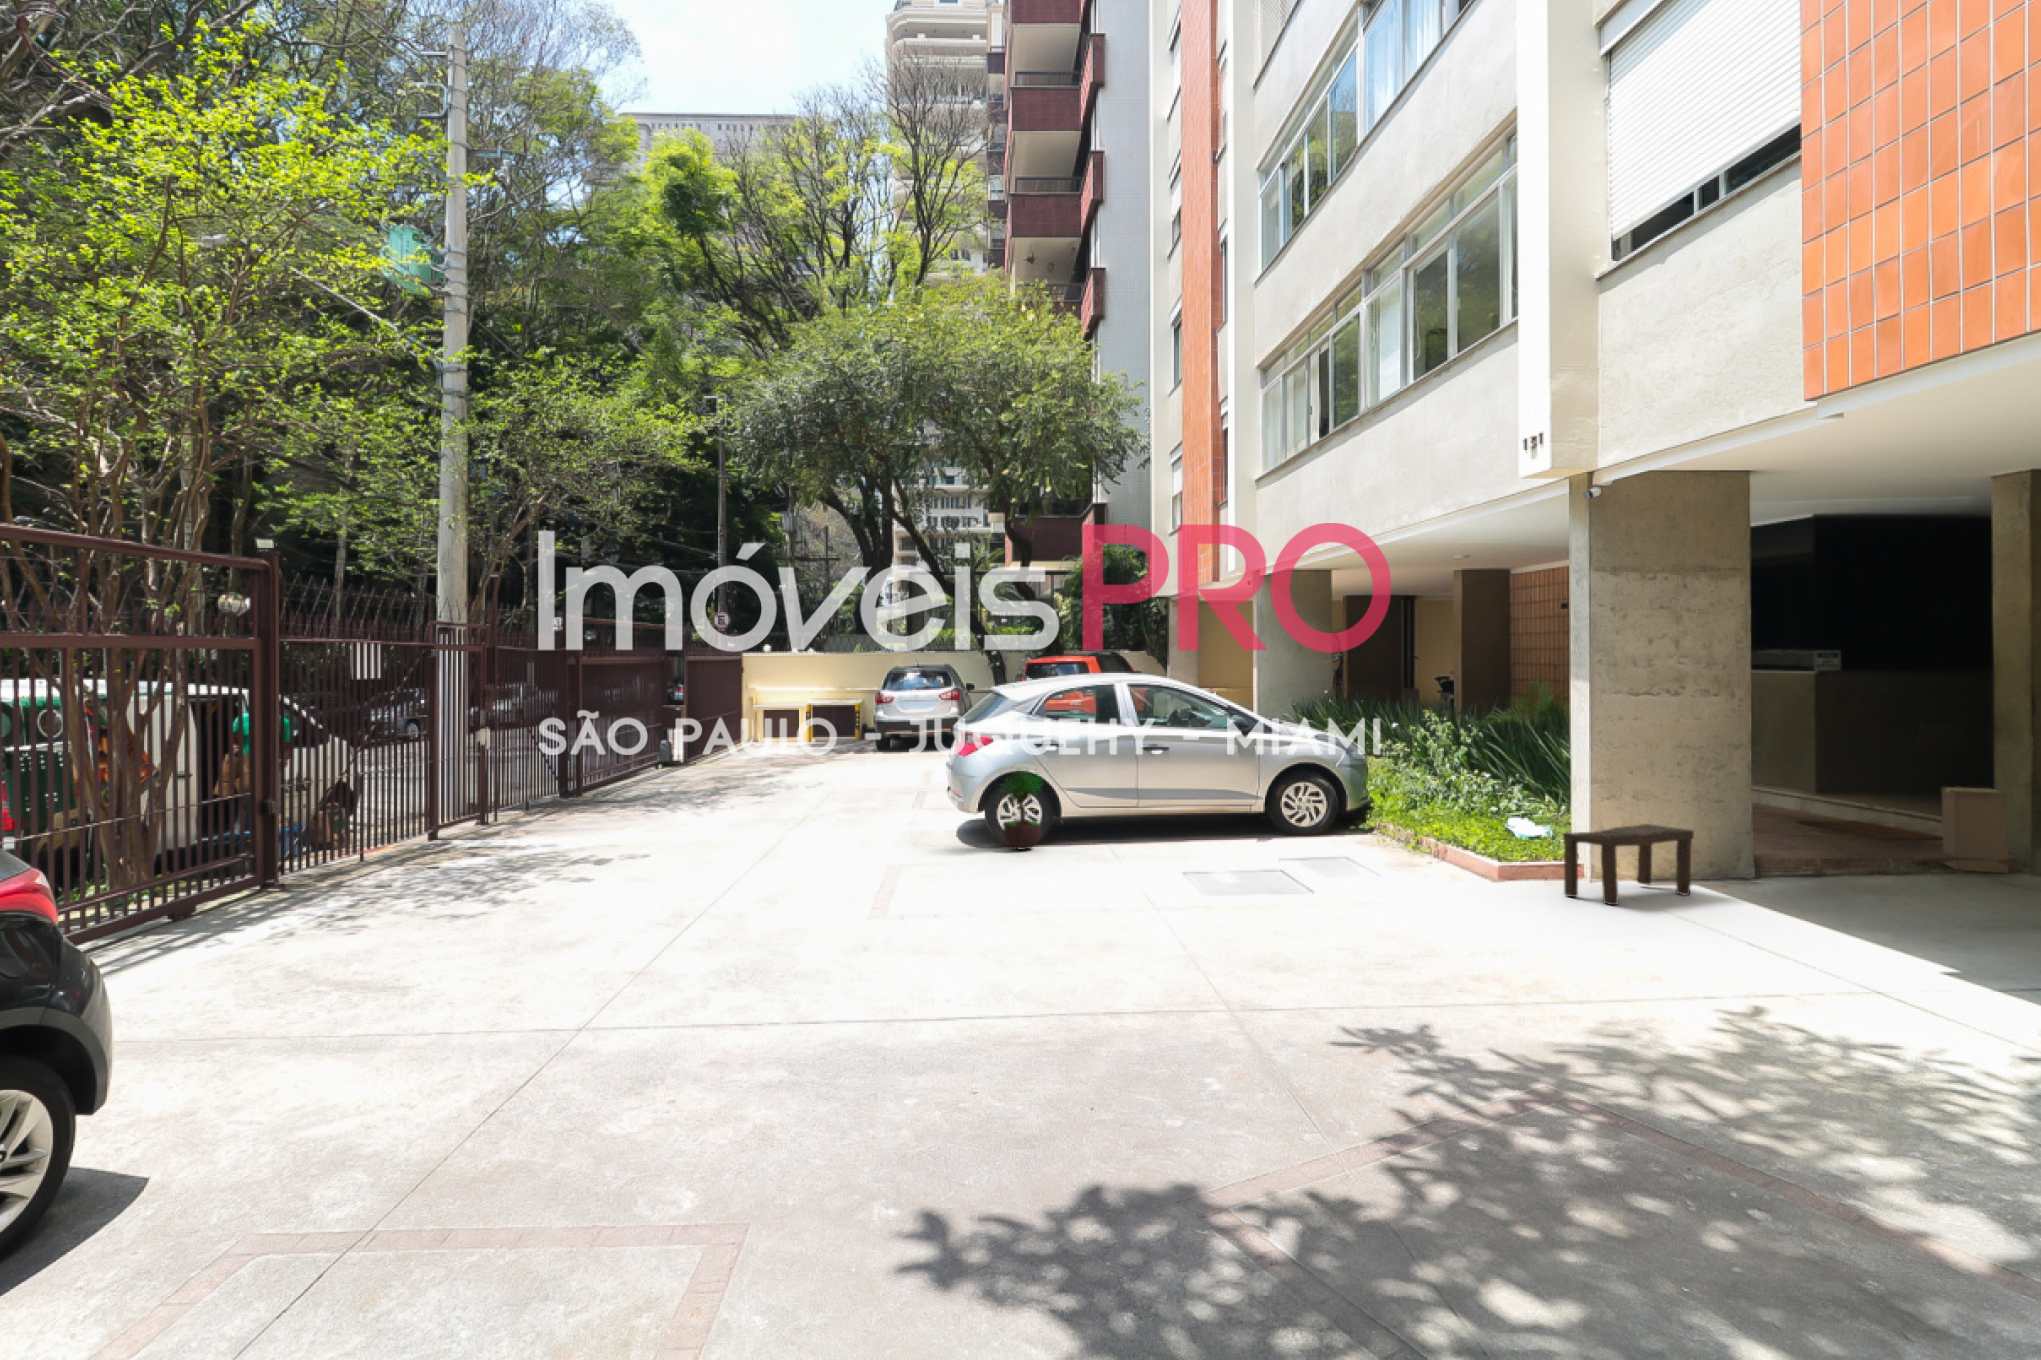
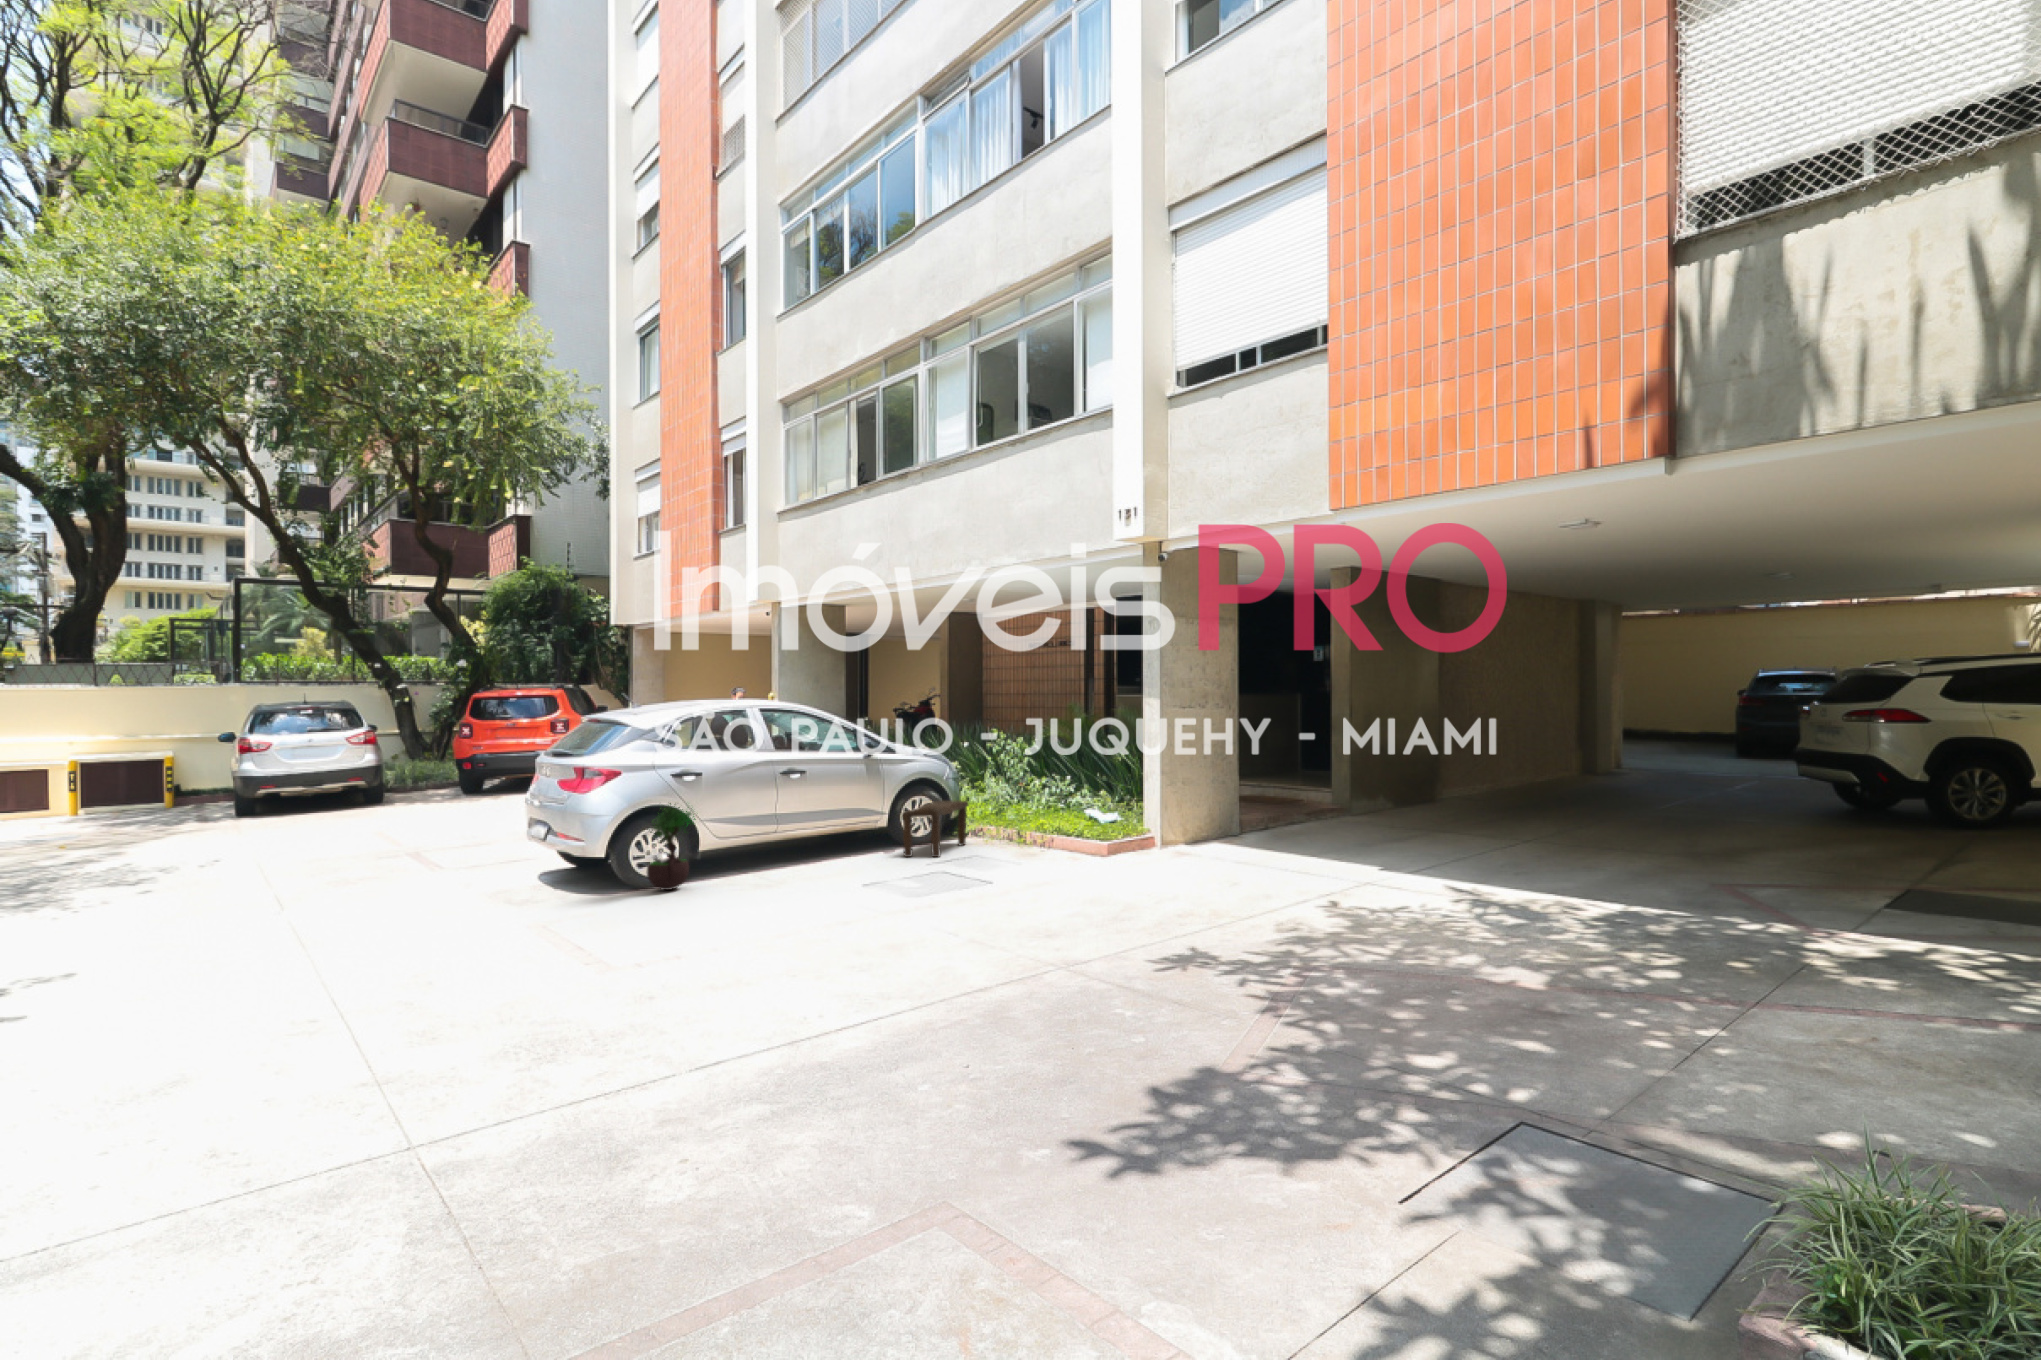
cardboard box: present [1942,787,2008,873] -> none [1321,762,1358,817]
bench: present [1563,824,1694,905] -> present [902,800,968,857]

